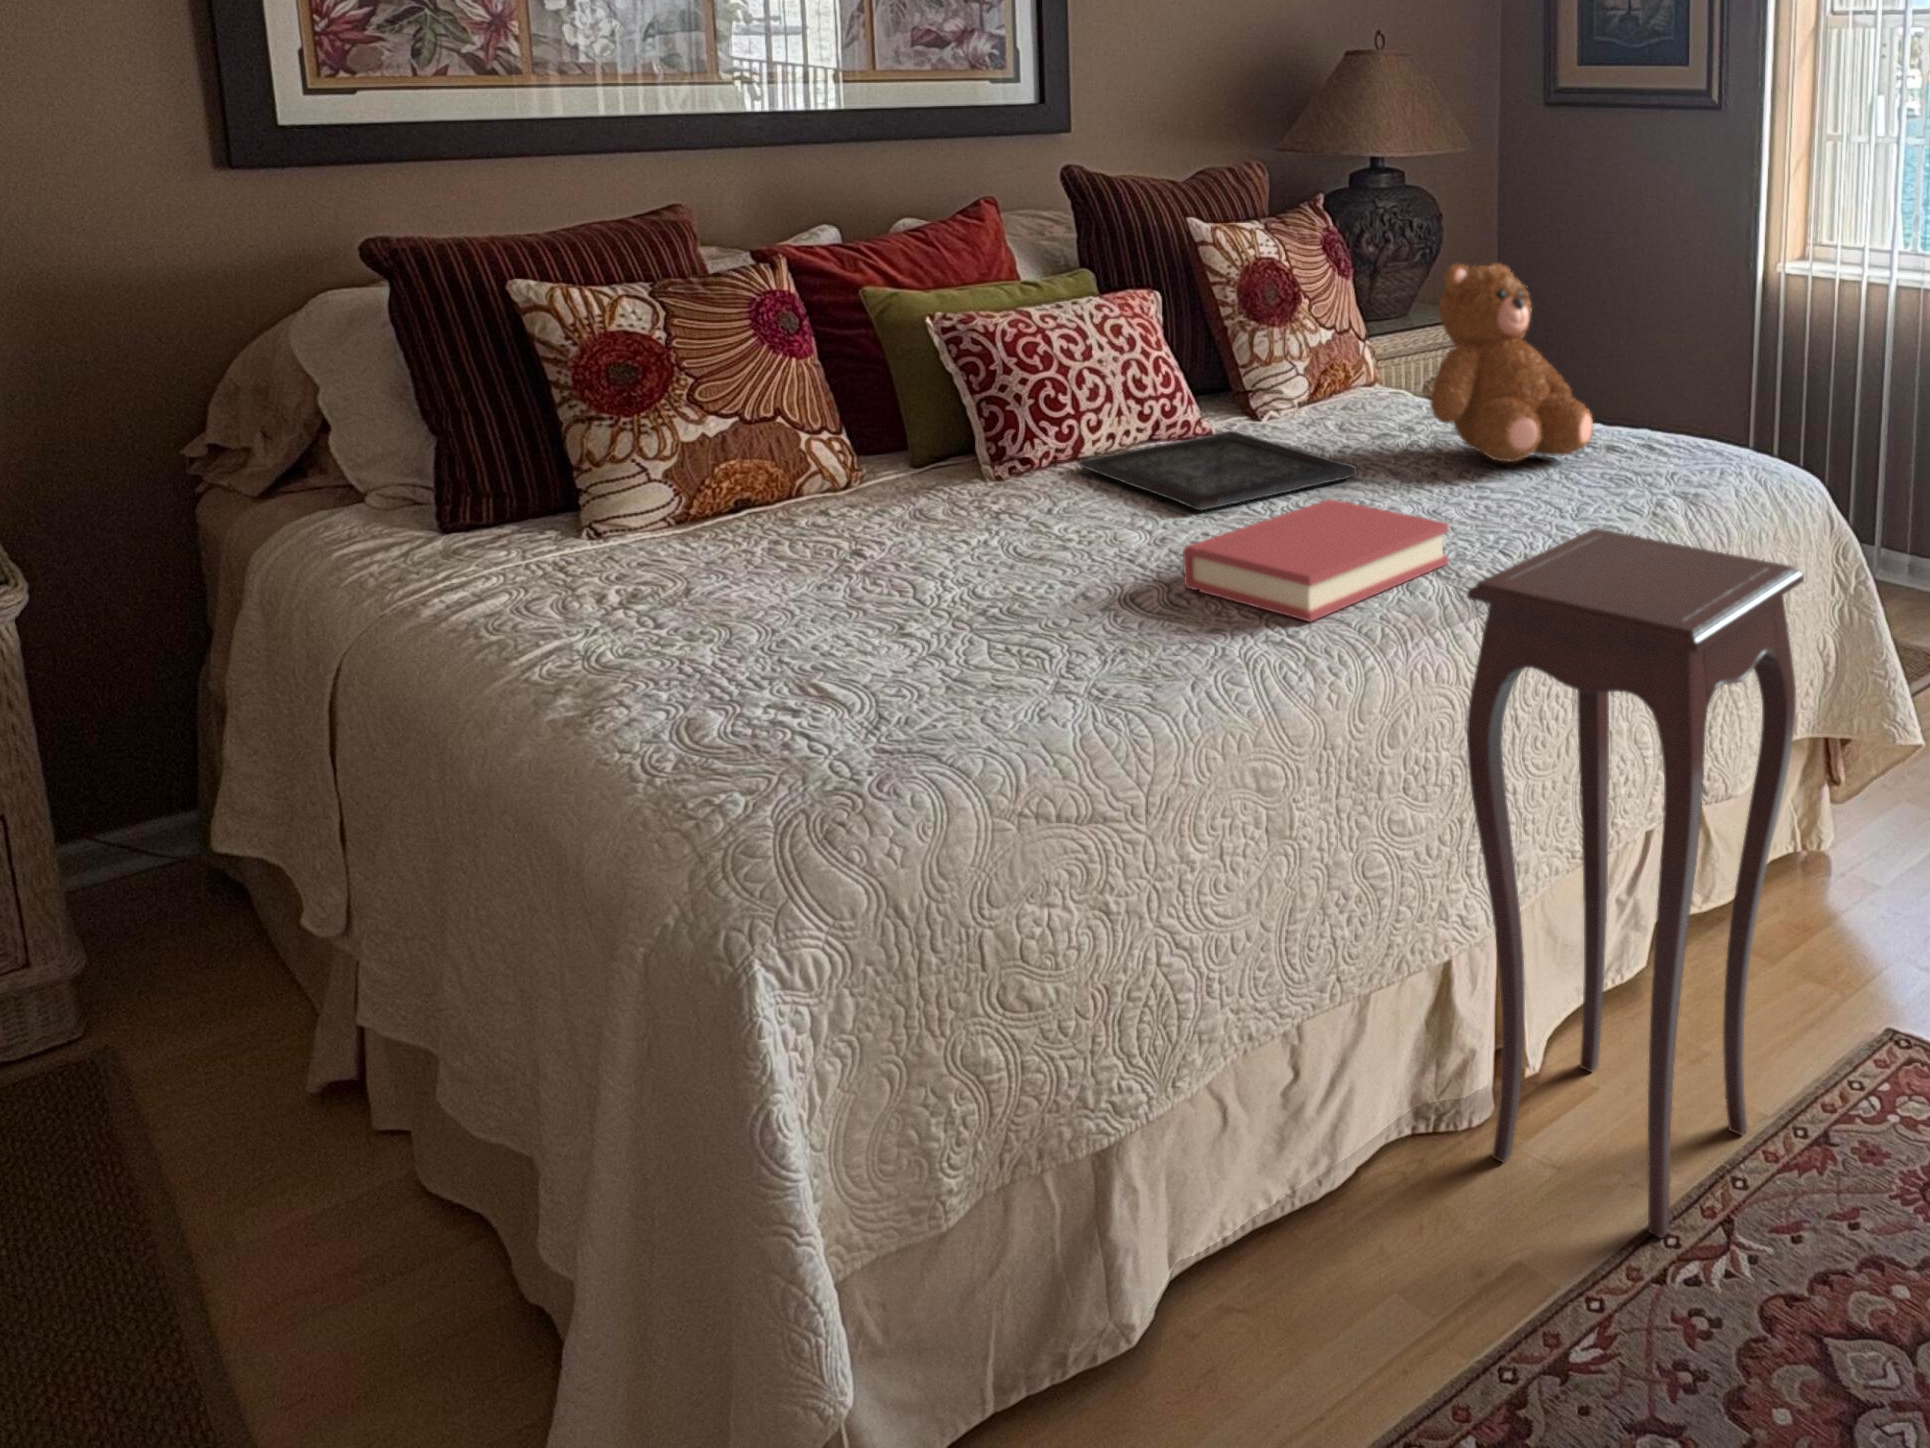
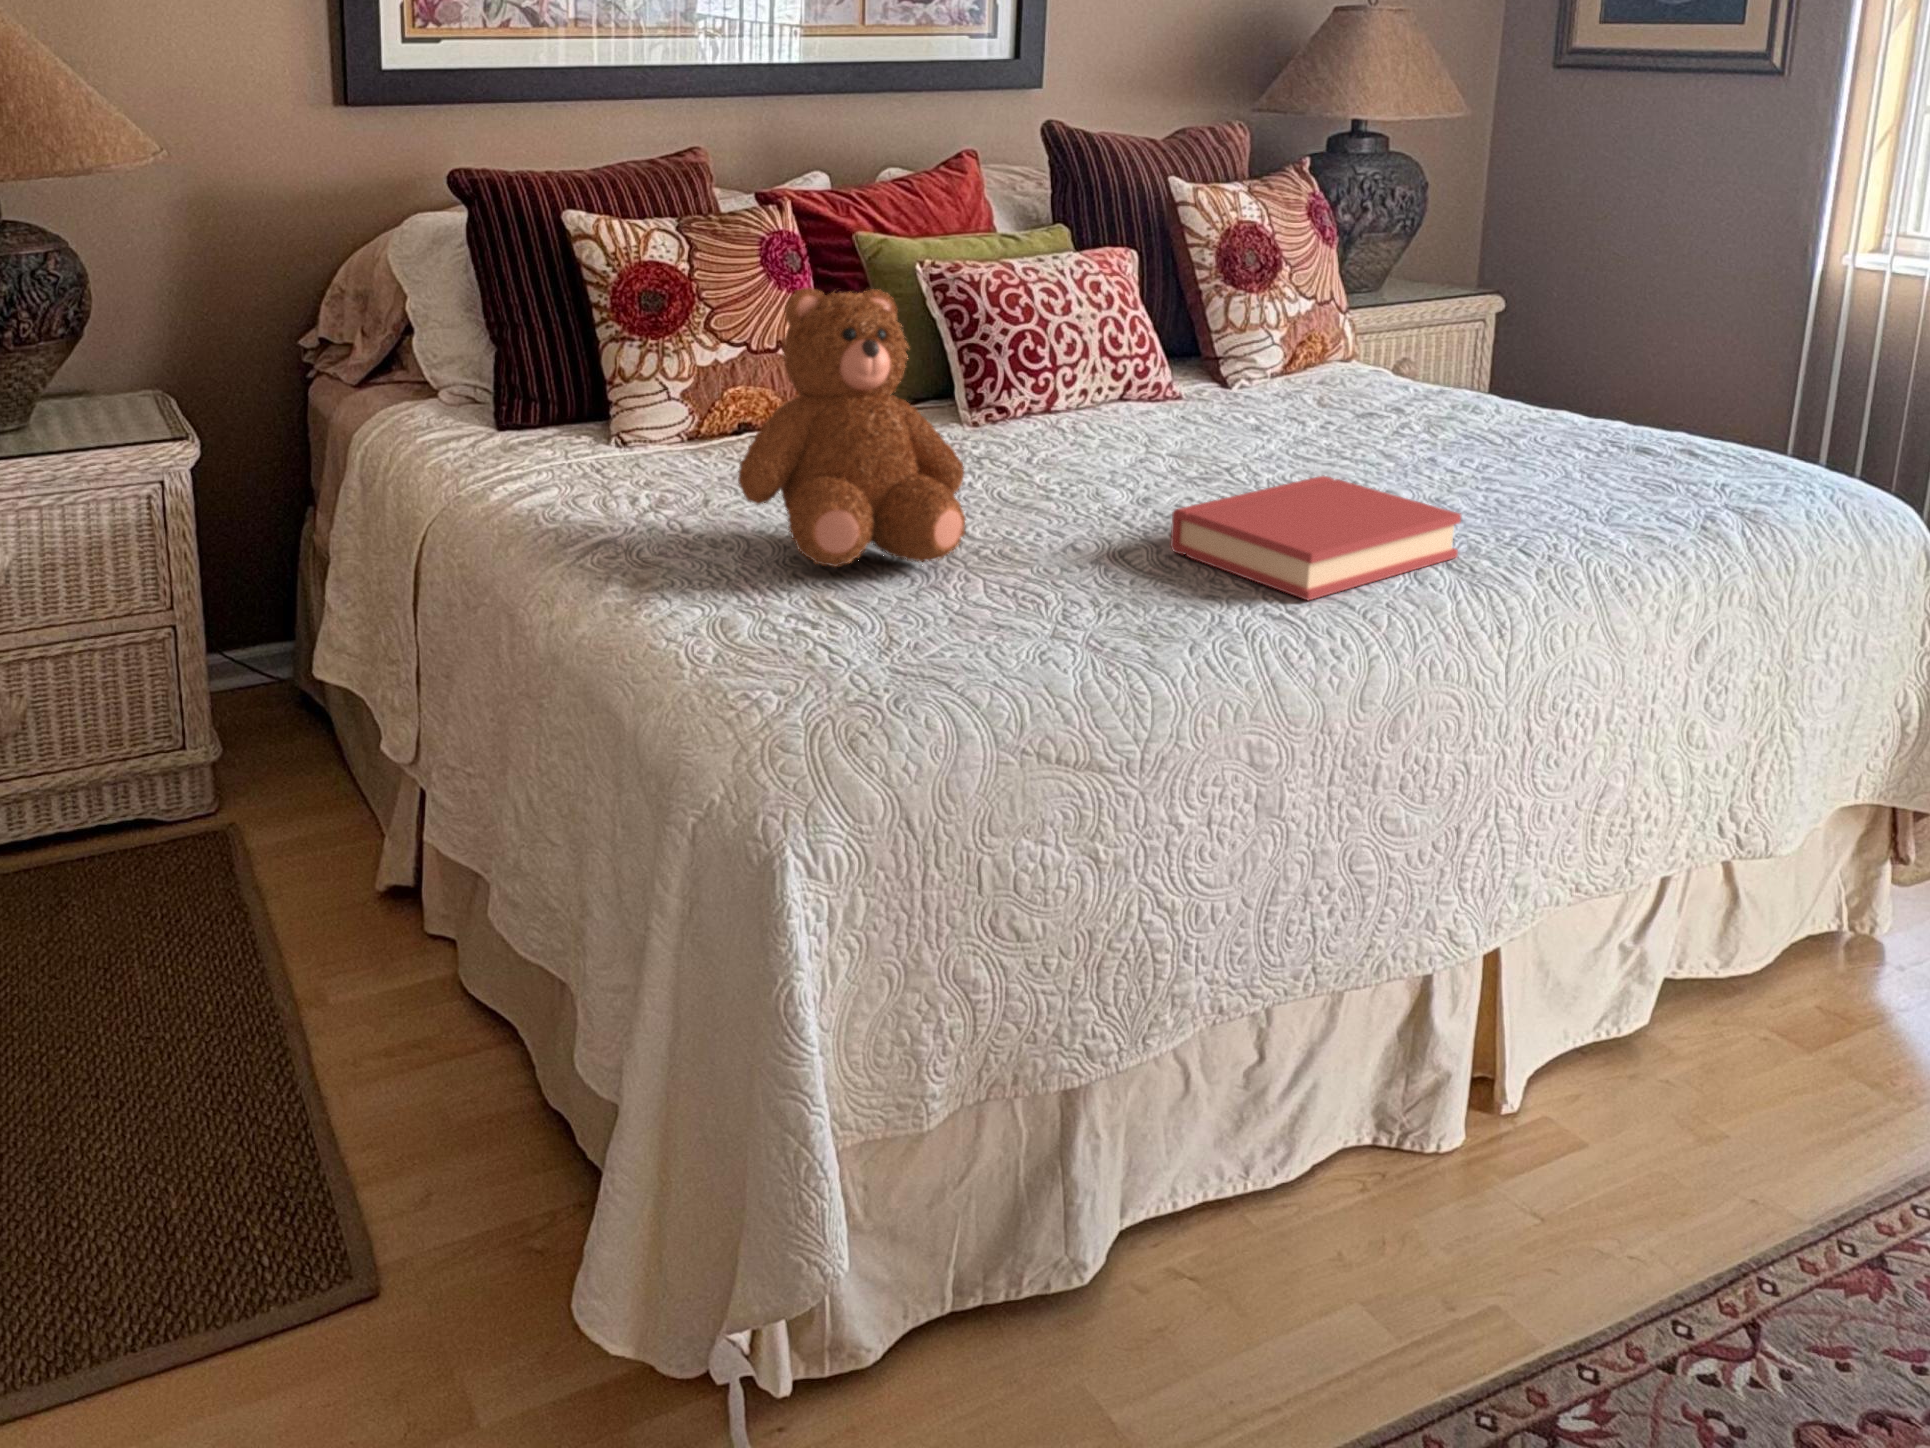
teddy bear: present [1430,263,1593,462] -> present [738,288,966,567]
tray: present [1077,431,1357,510] -> none [1048,396,1345,475]
side table: present [1467,528,1804,1238] -> none [1463,536,1918,1325]

